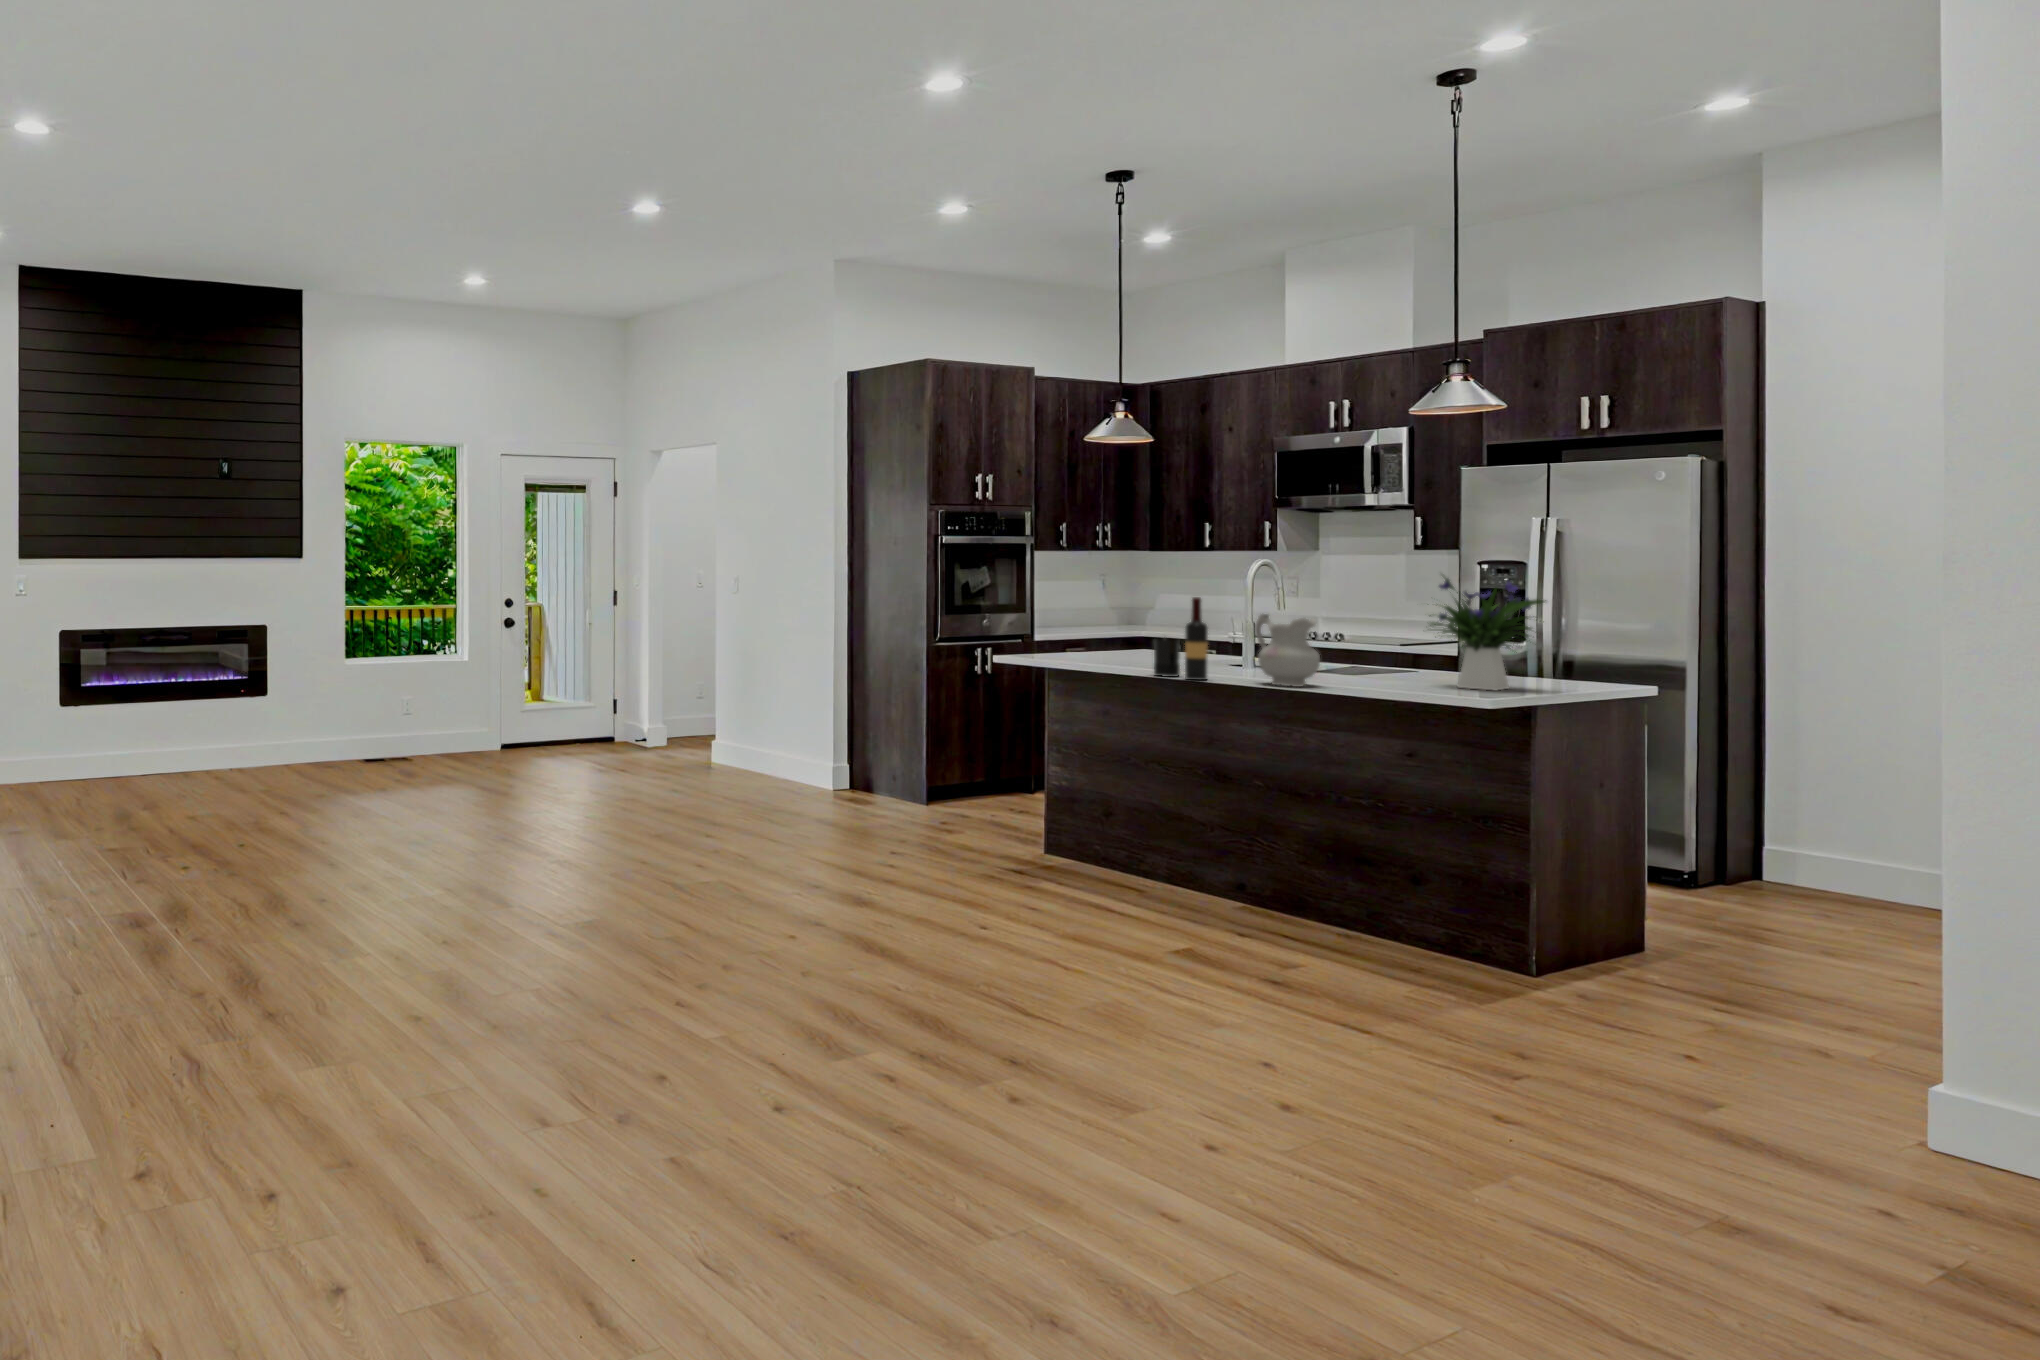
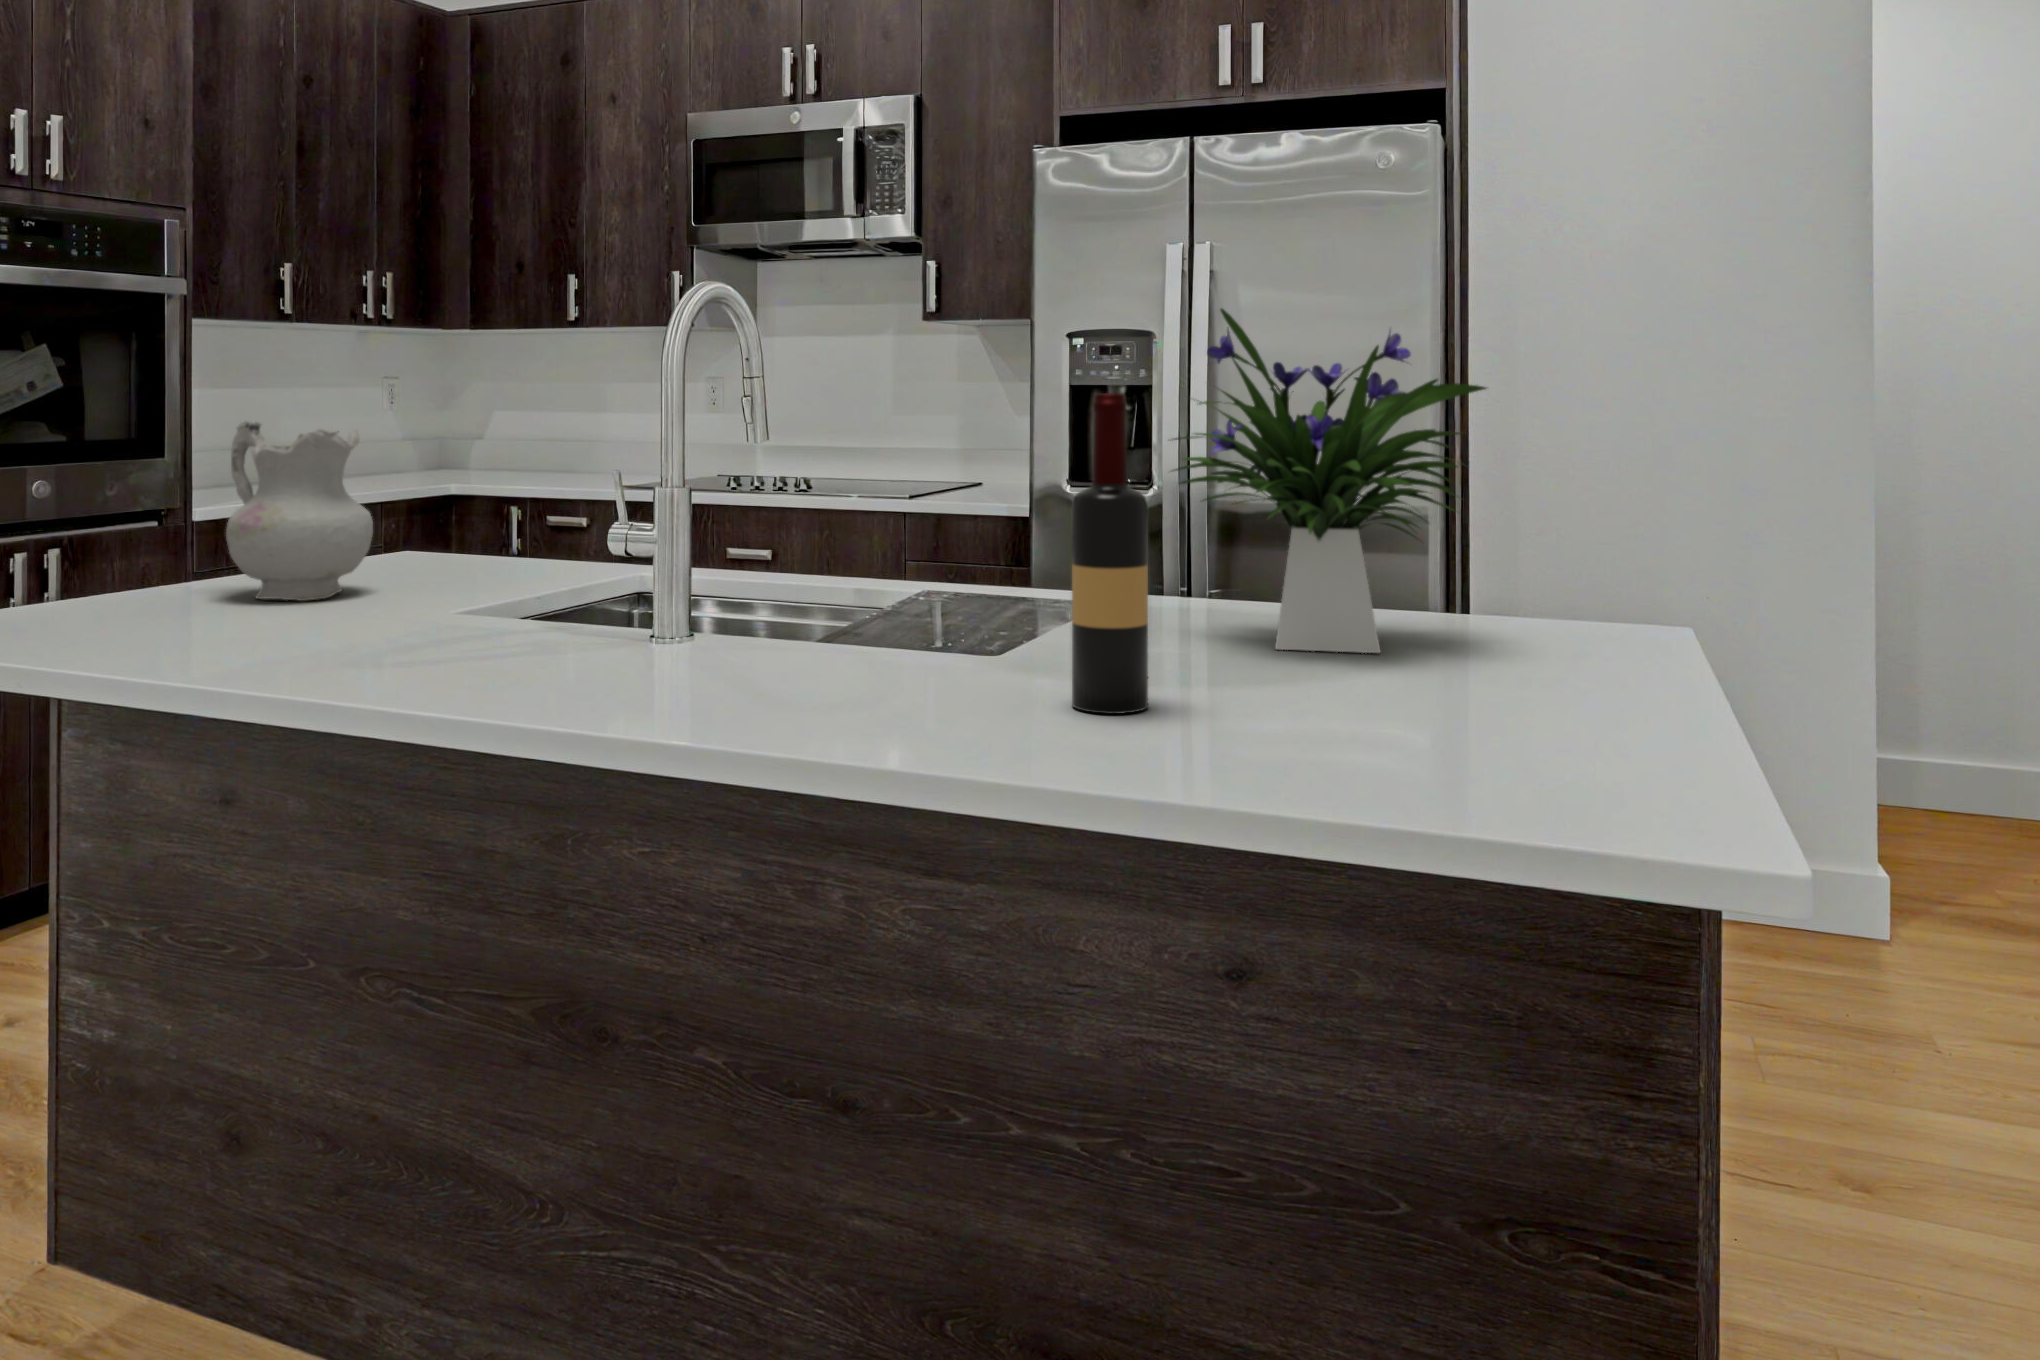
wine bottle: present [1185,597,1208,680] -> present [1072,393,1148,714]
ceramic pitcher: present [1255,614,1320,687] -> present [226,422,373,601]
candle: present [1154,638,1180,677] -> none [405,532,497,692]

